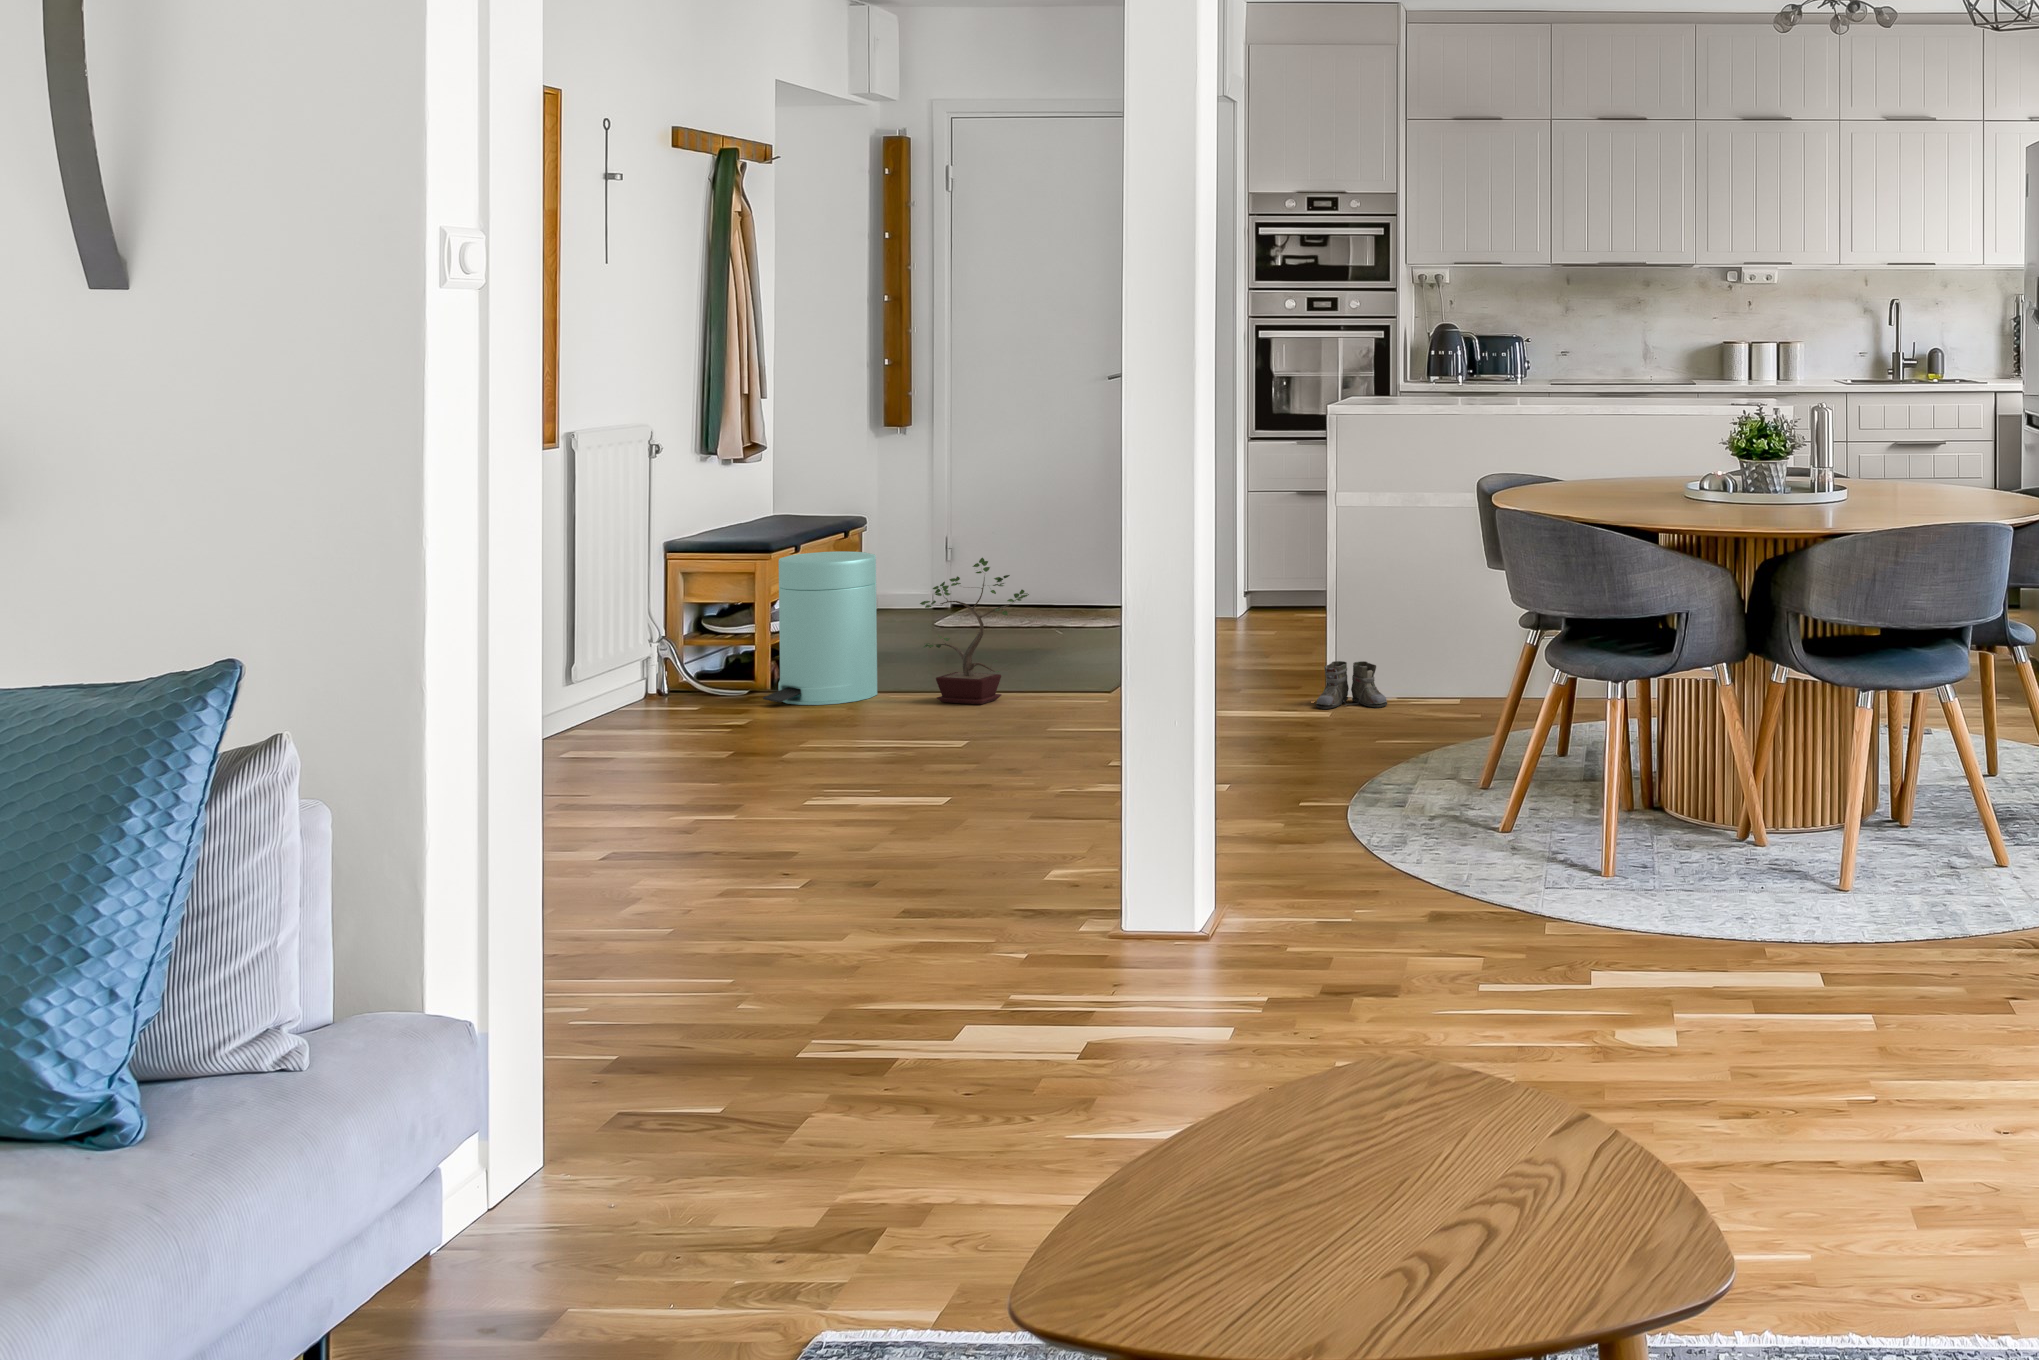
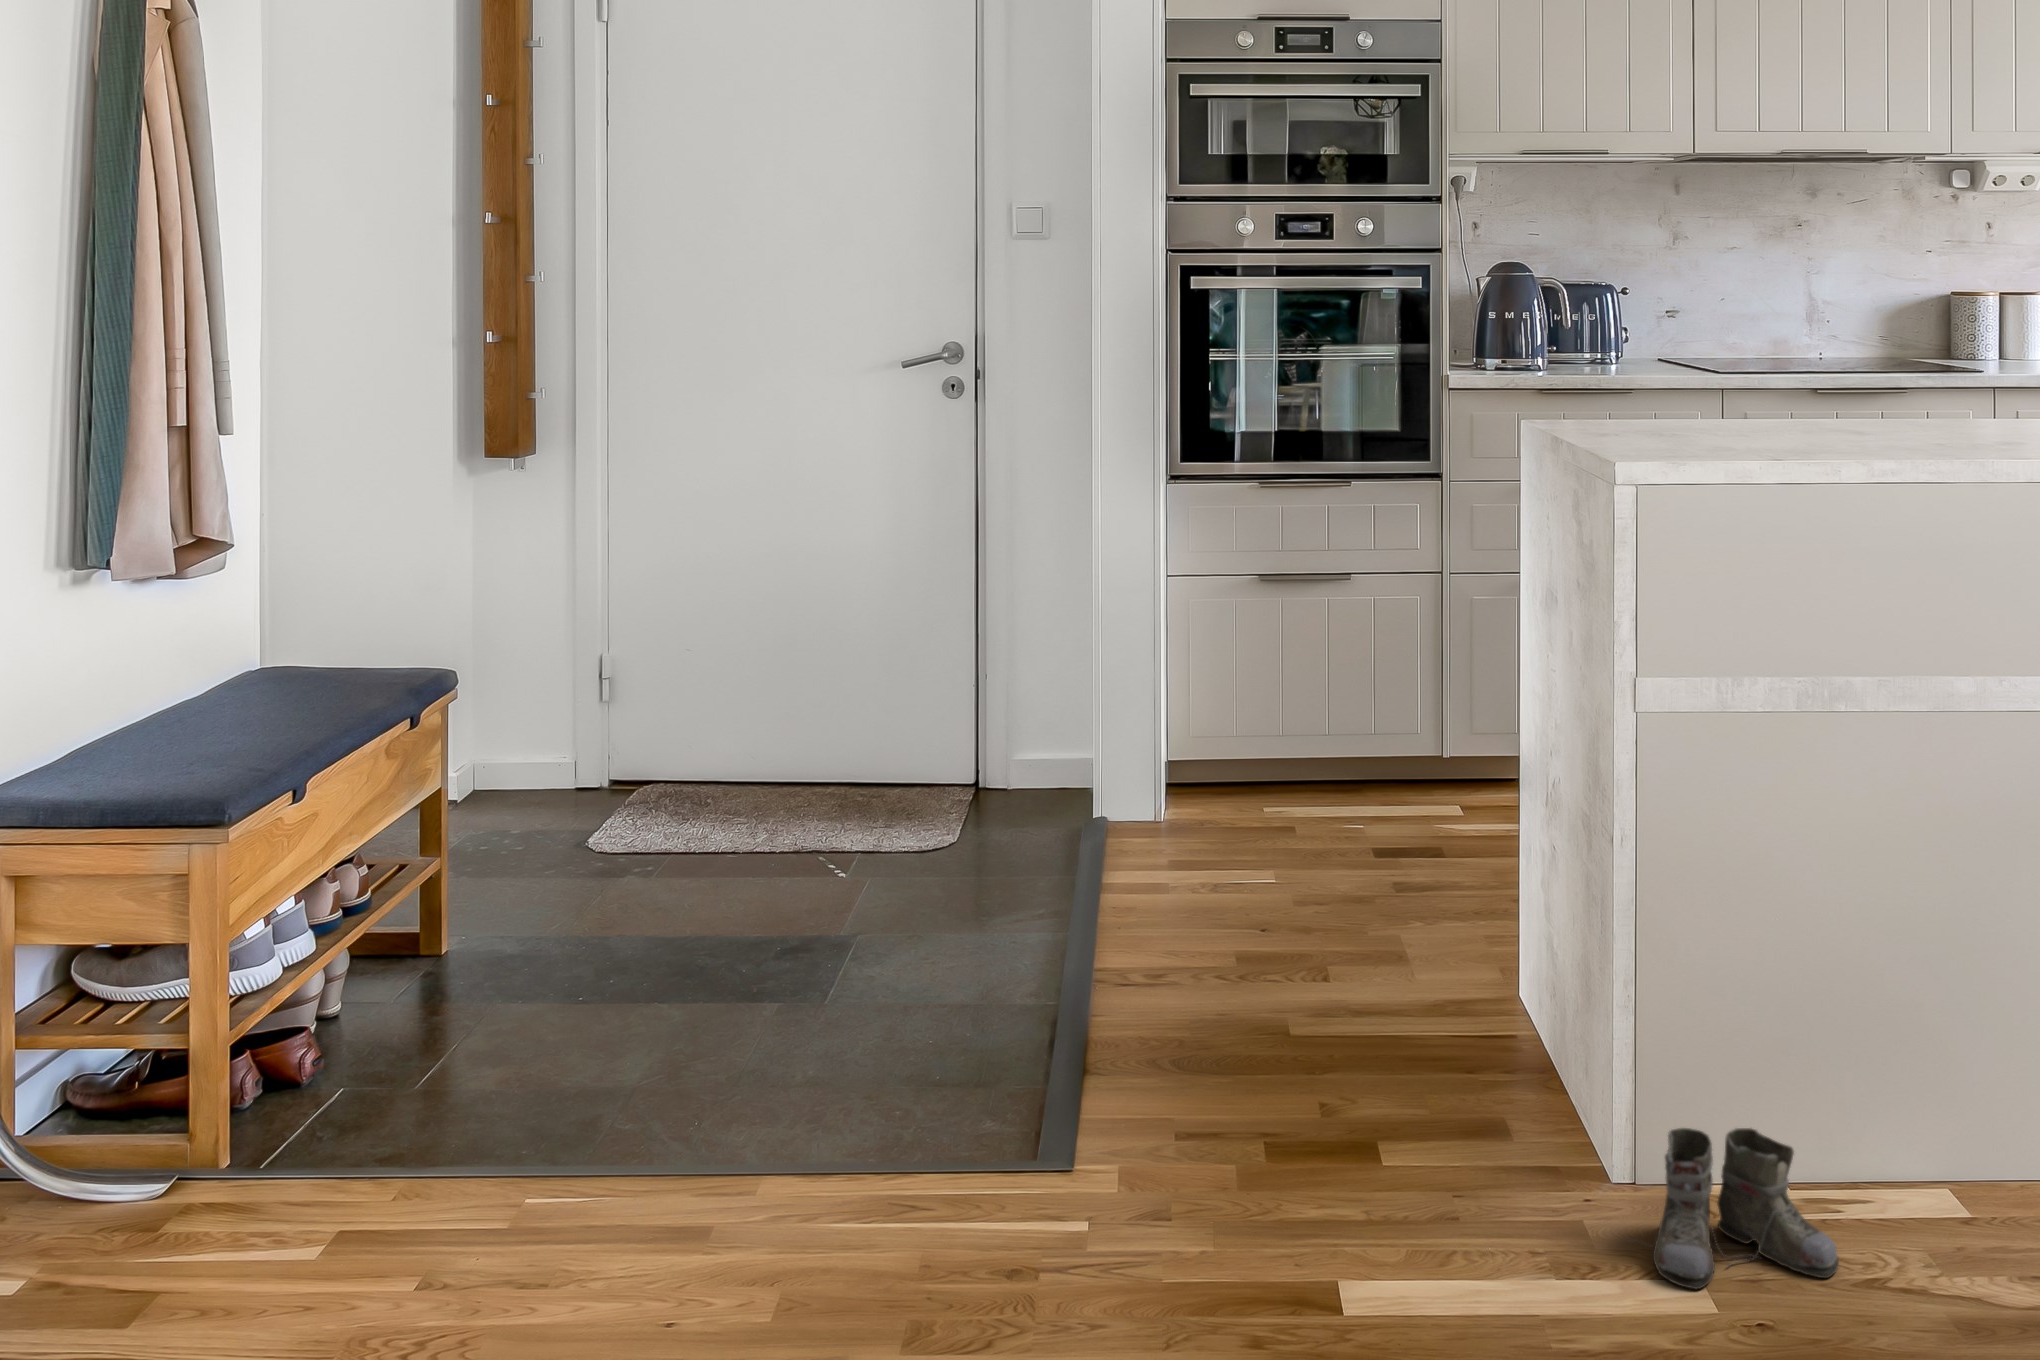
trash can: present [763,551,877,705] -> none [189,821,487,1268]
potted plant: present [920,558,1029,704] -> none [596,857,899,1259]

